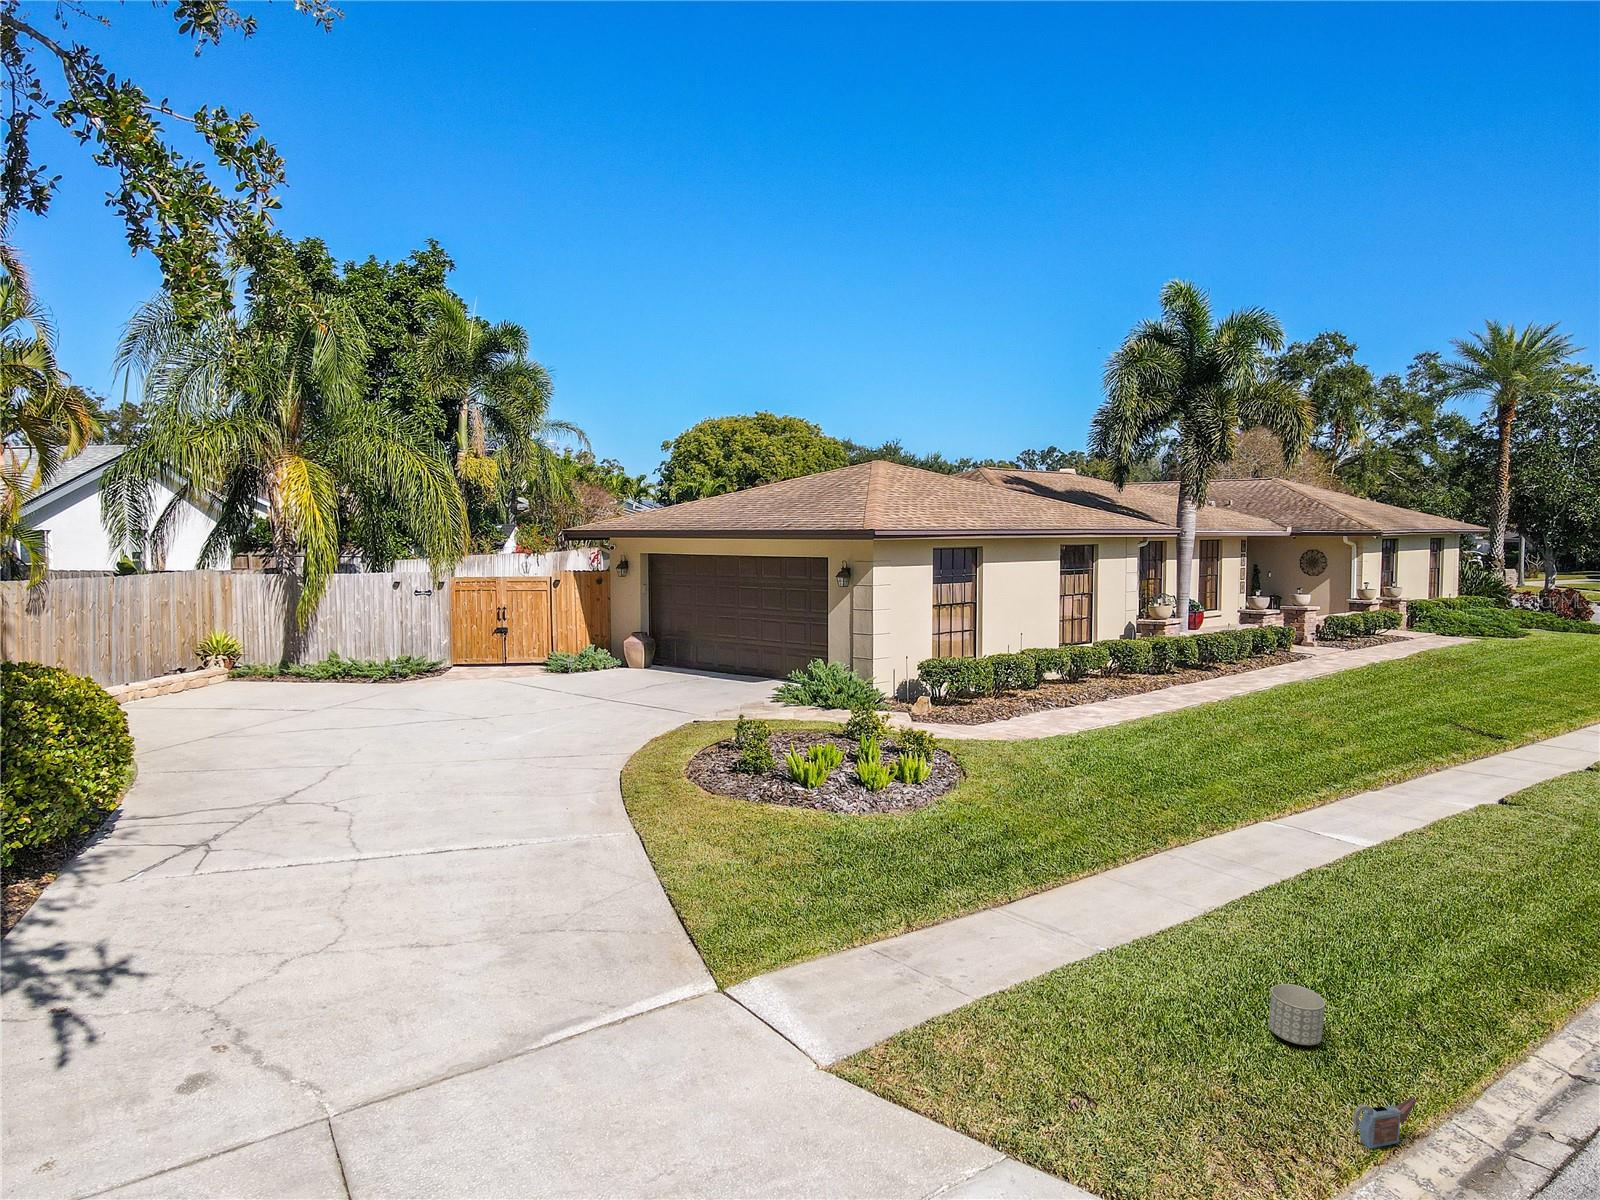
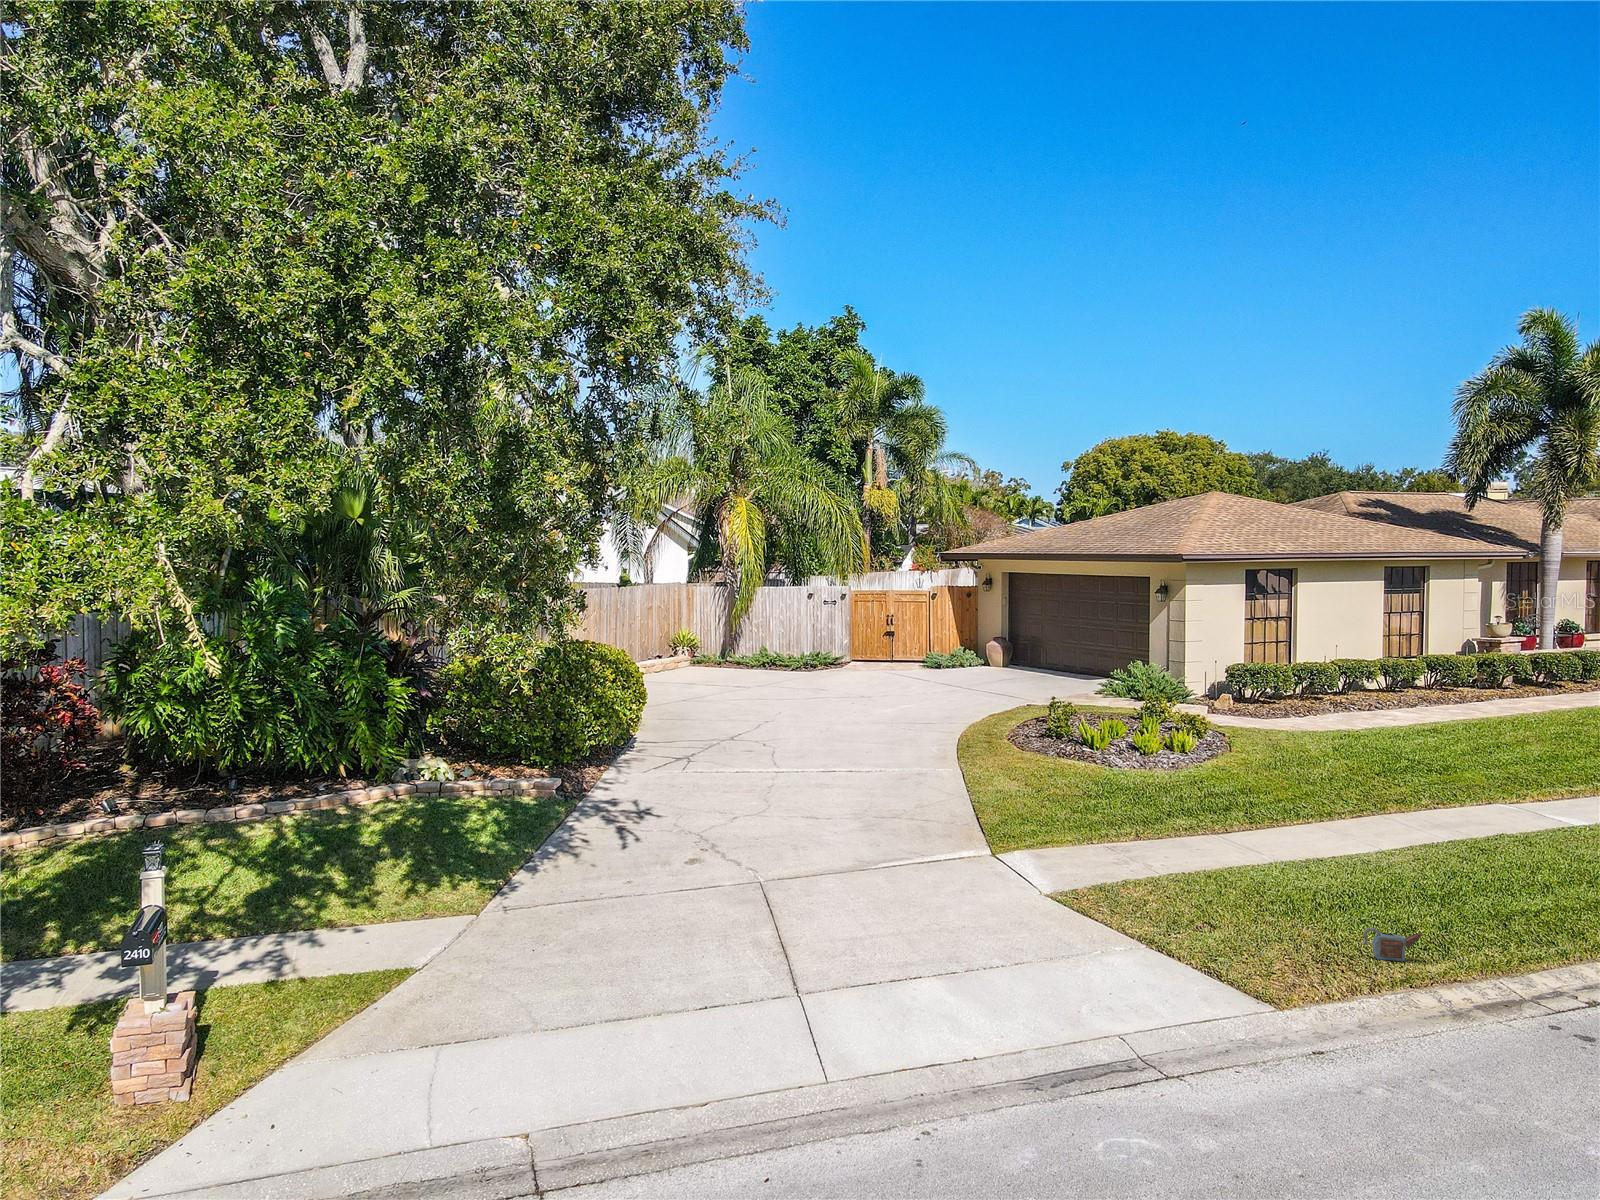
planter: present [1269,984,1325,1045] -> none [1363,876,1406,917]

